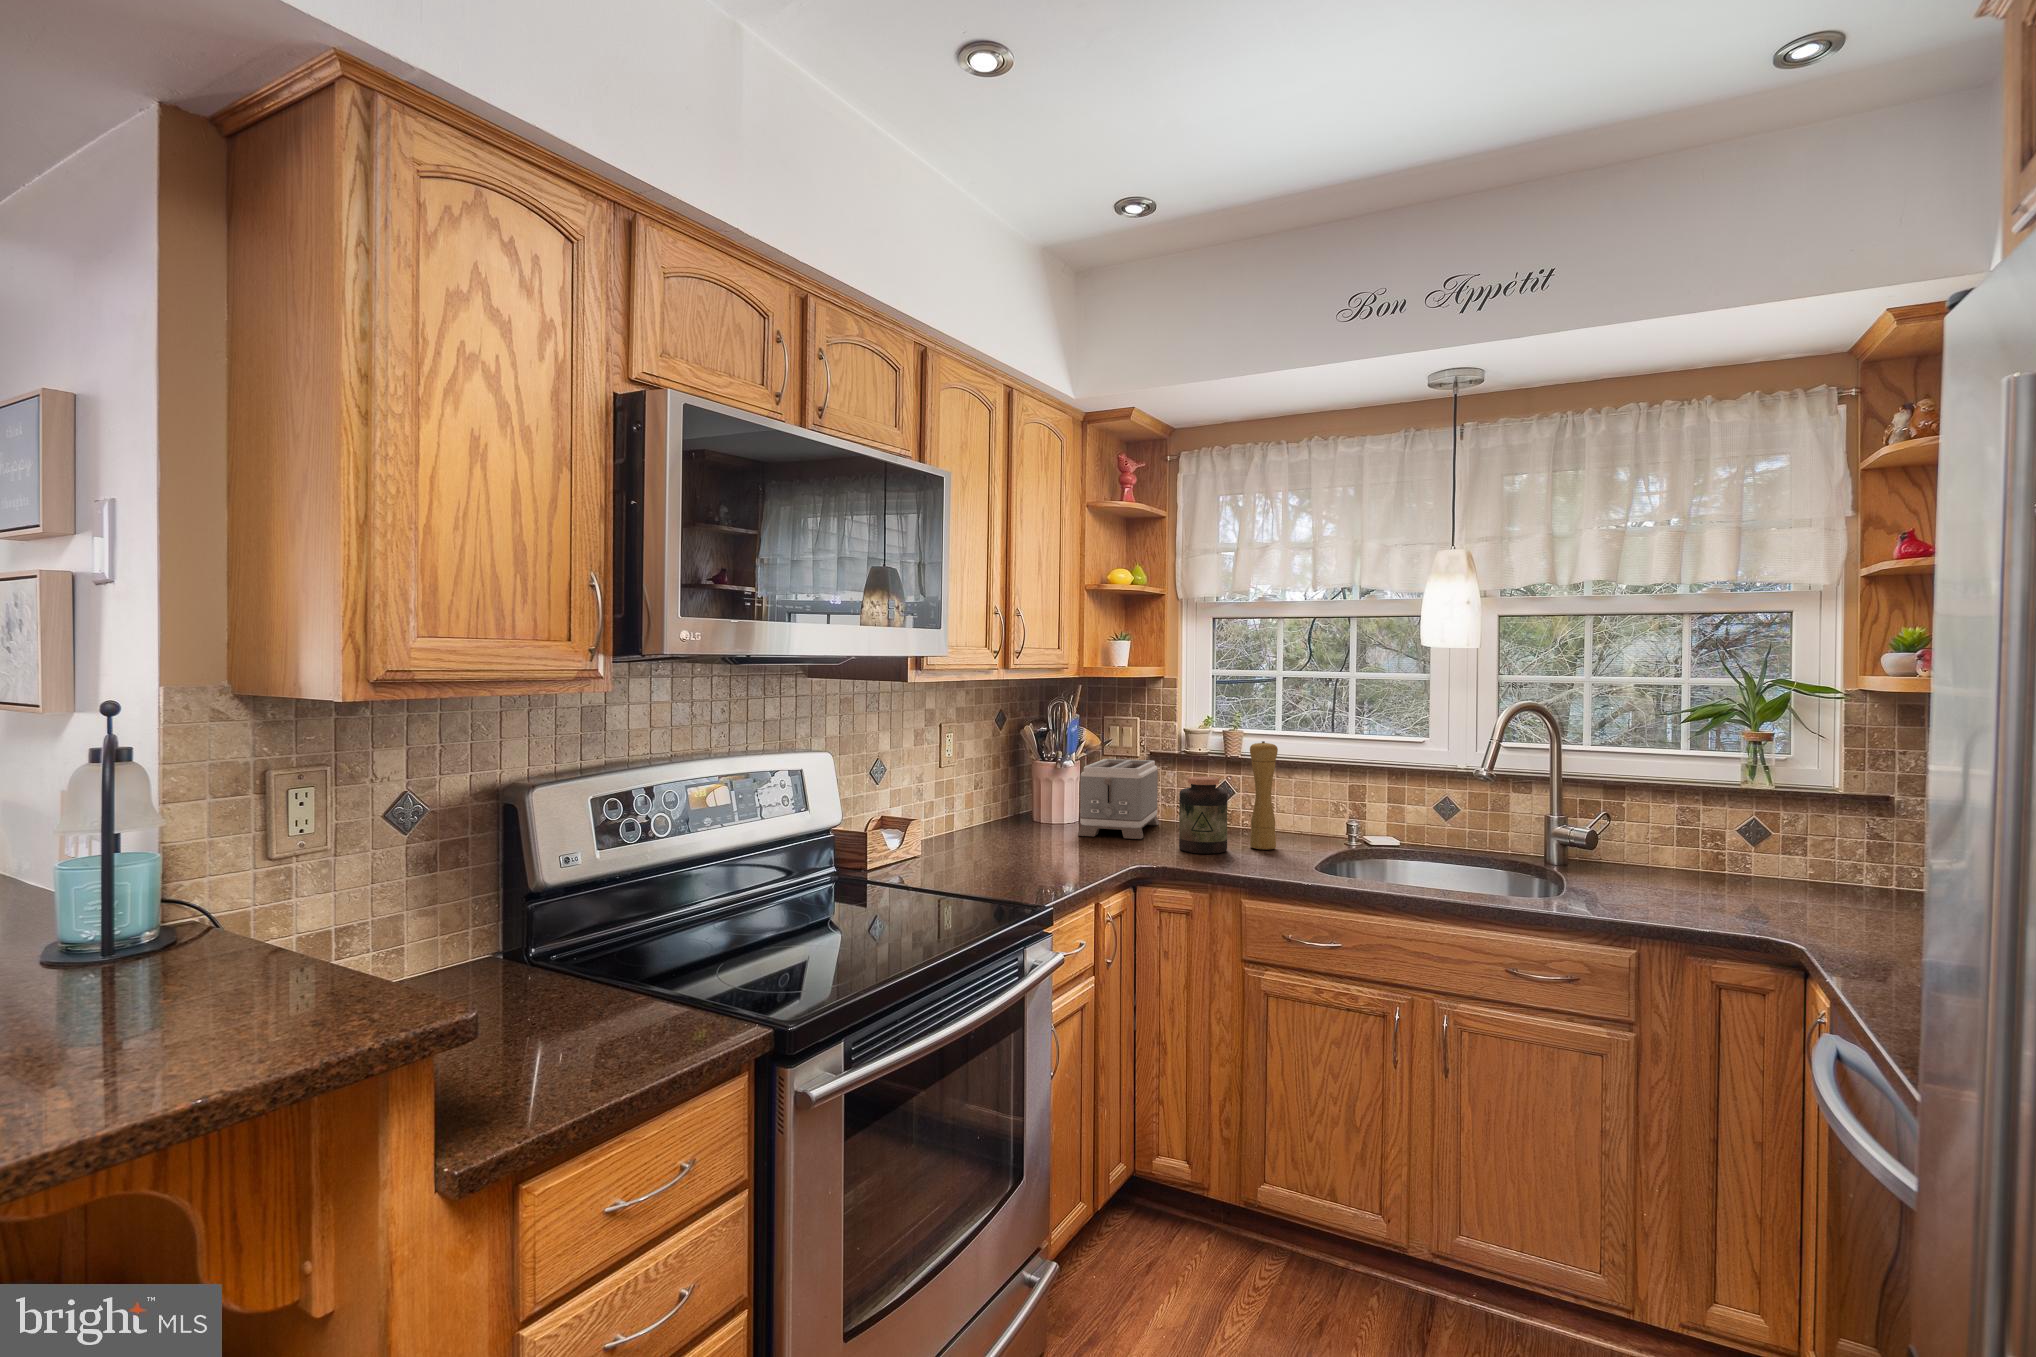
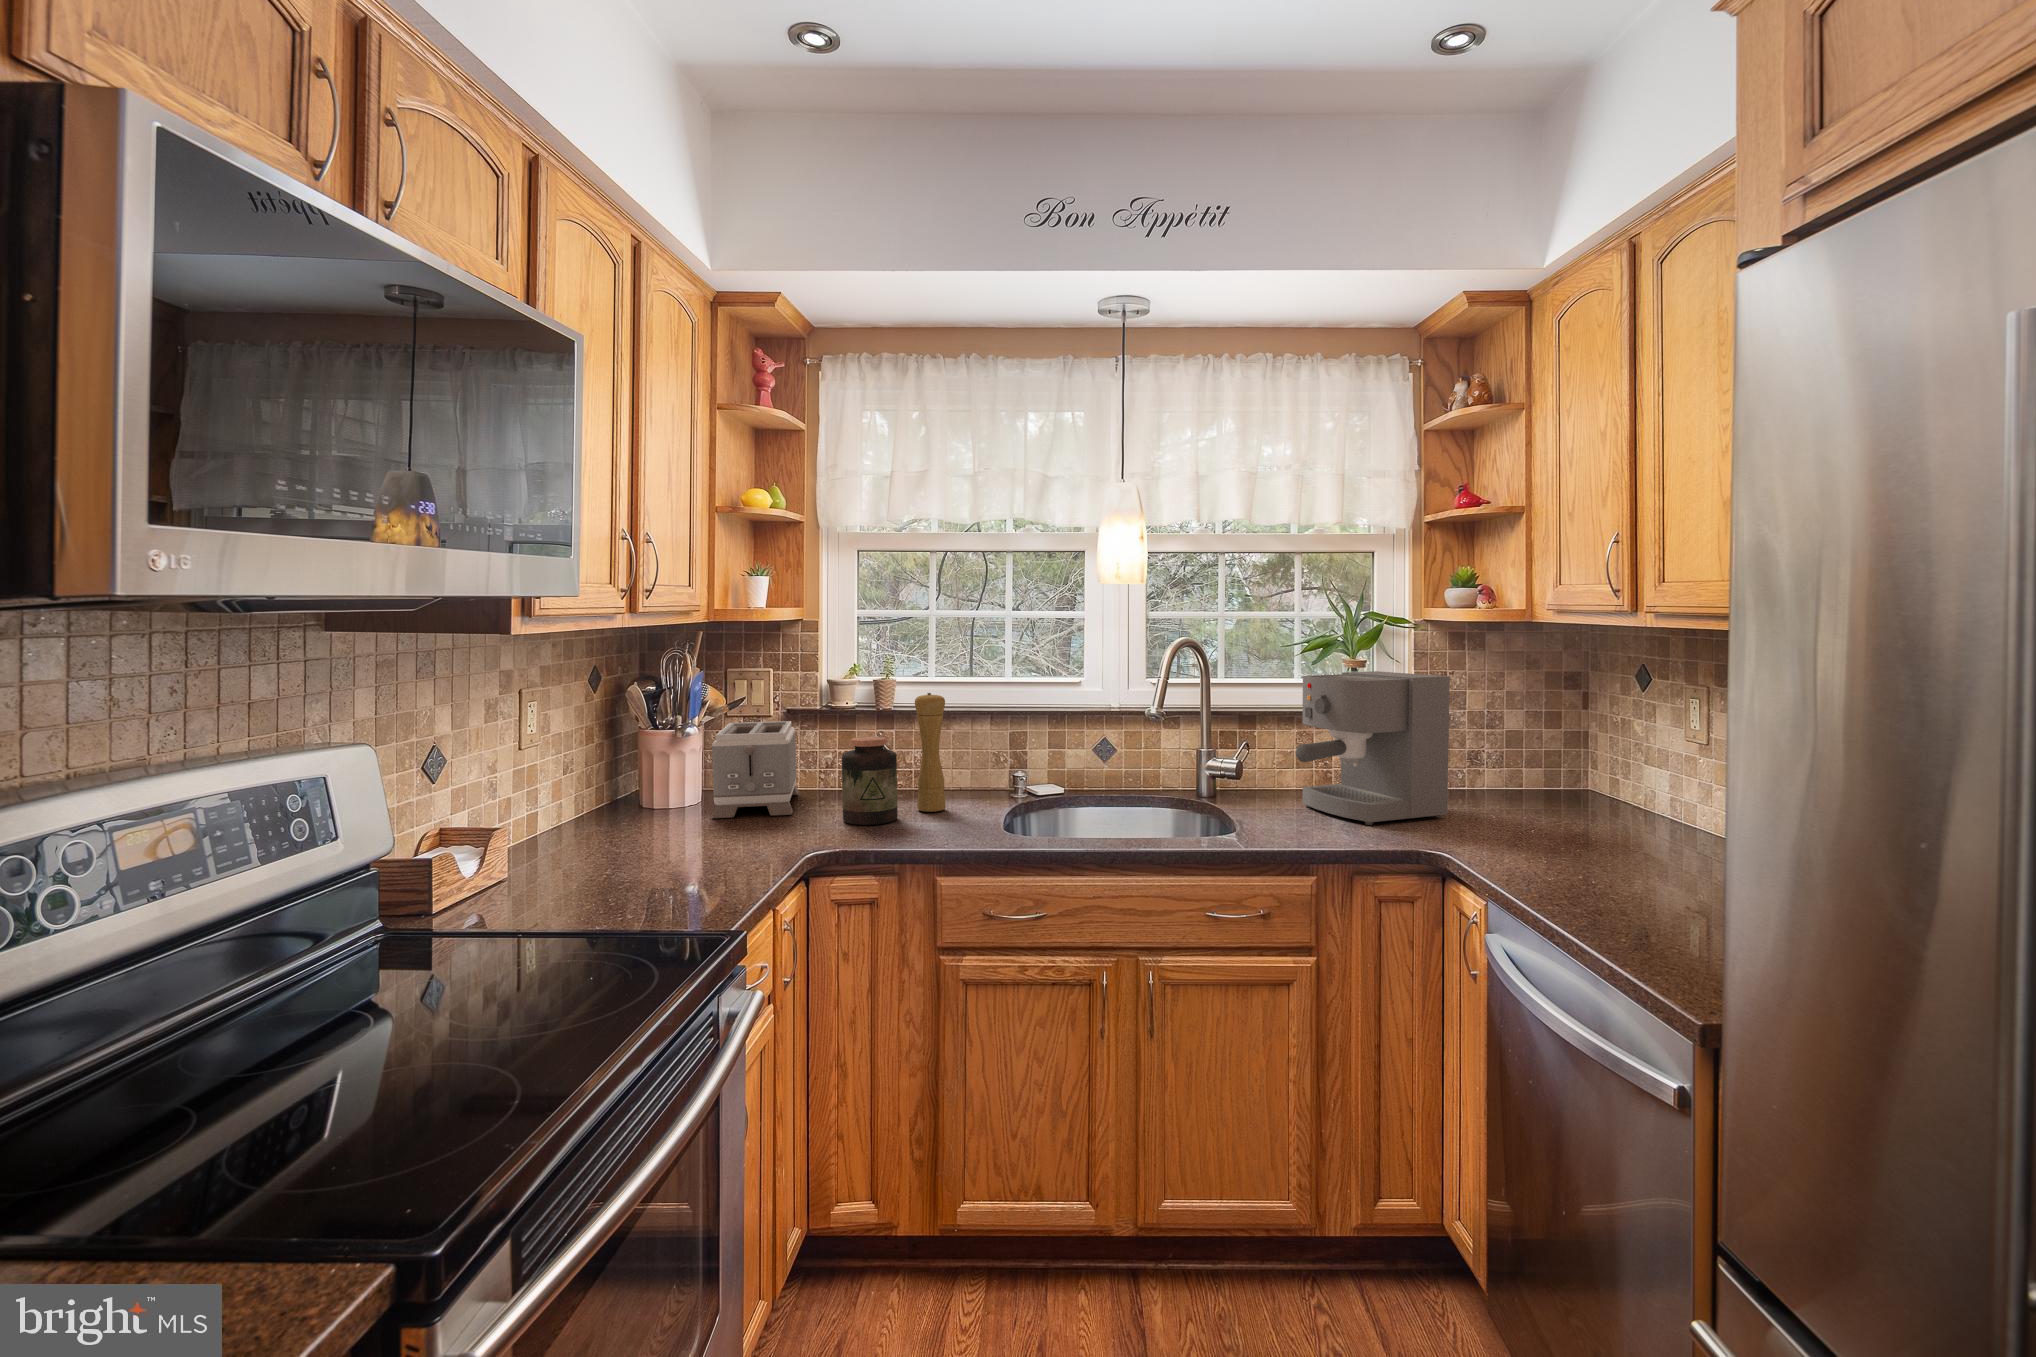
coffee maker: none [1635,742,1849,914] -> present [1296,671,1450,825]

